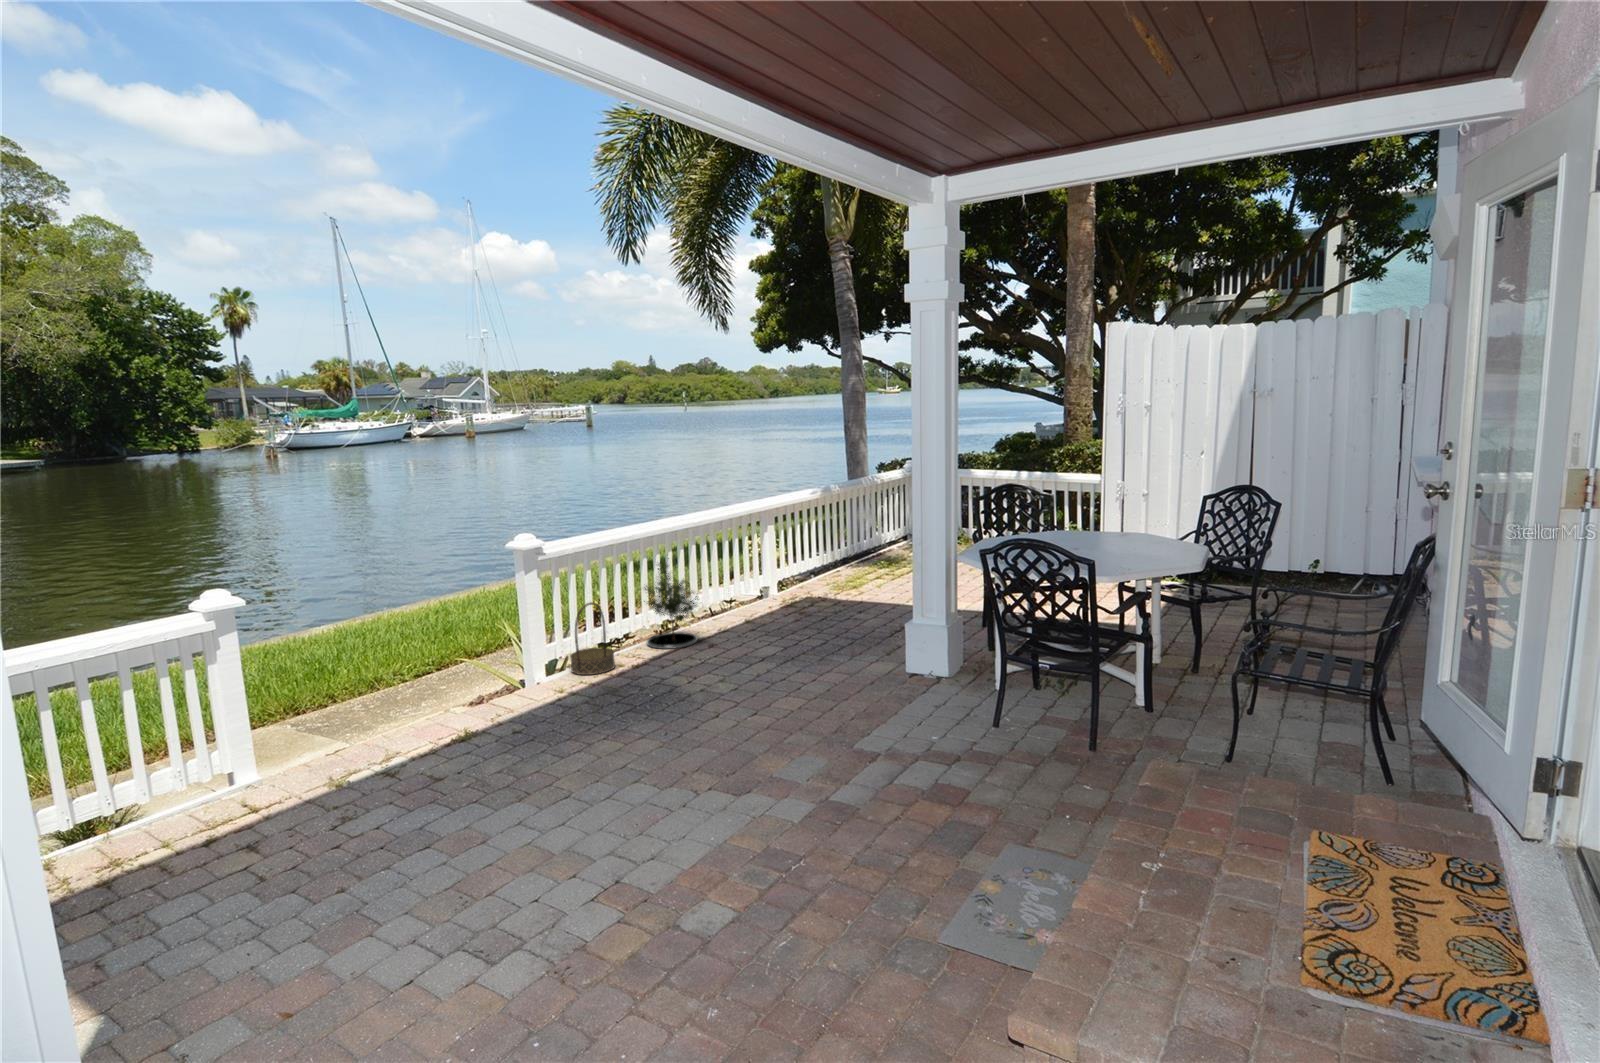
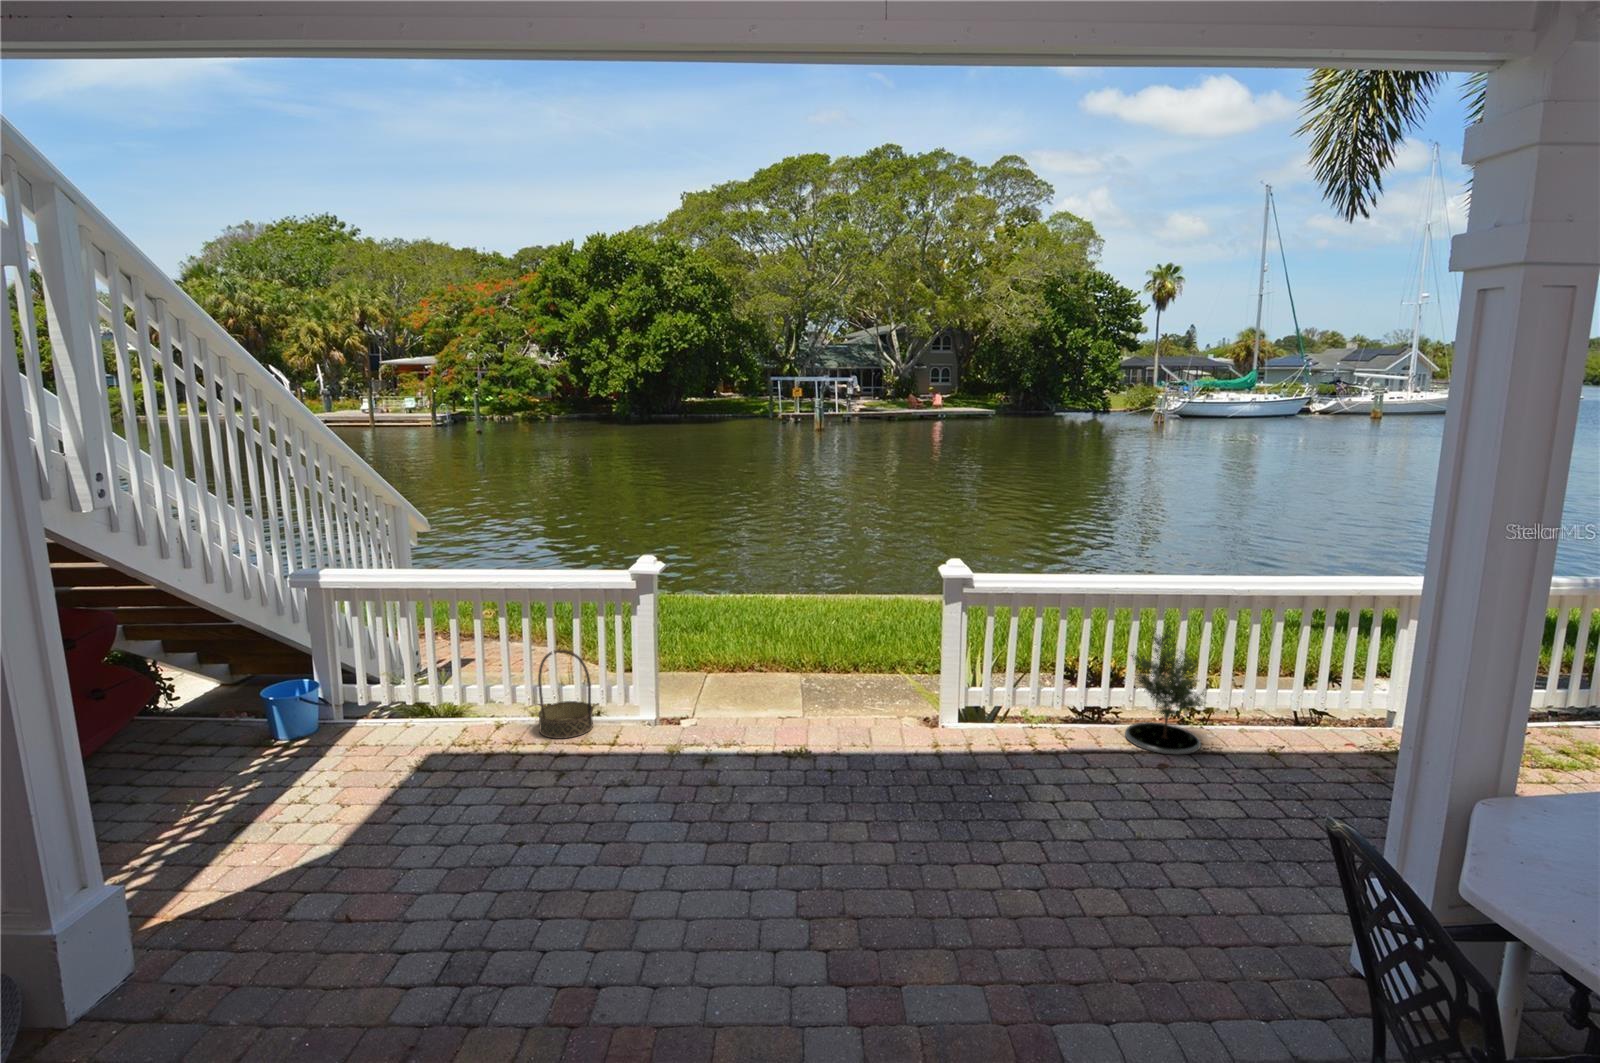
basket: present [570,602,615,675] -> present [538,650,593,739]

